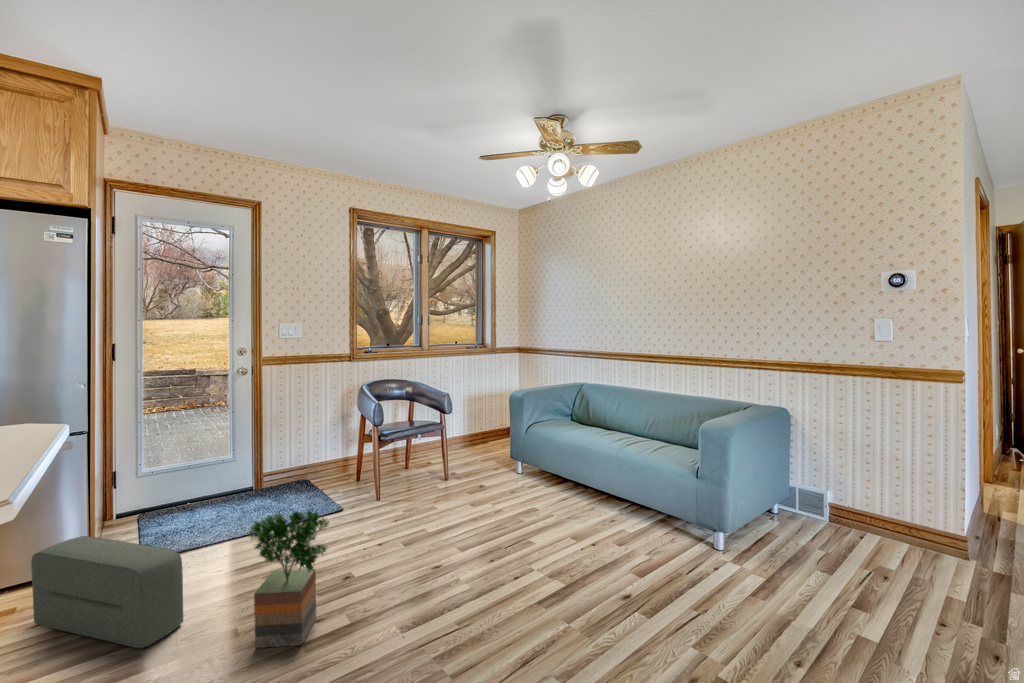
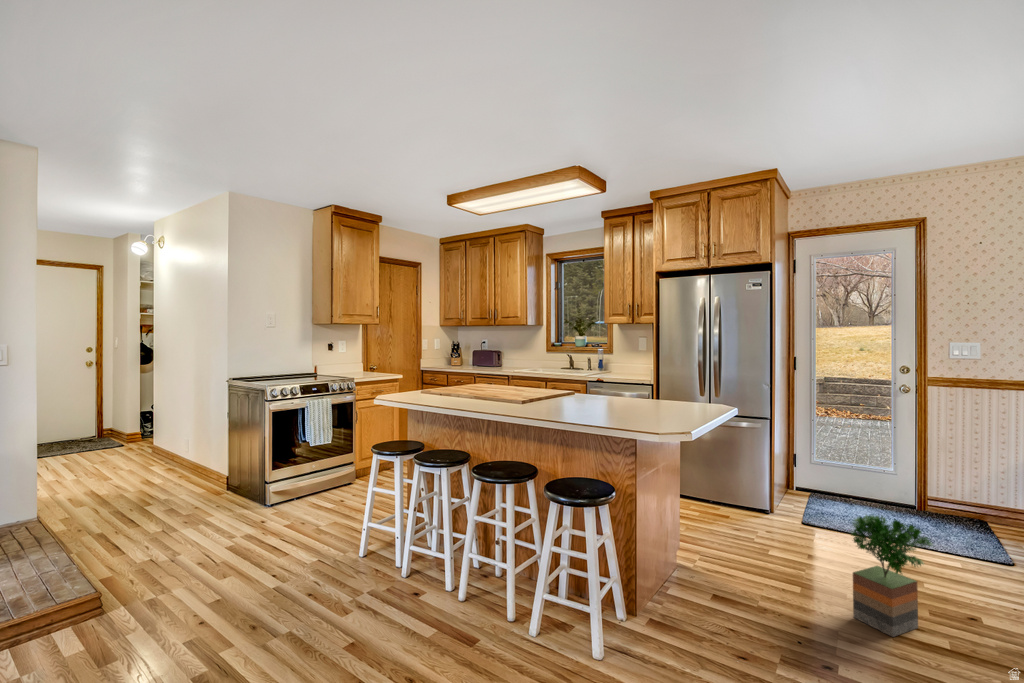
pouf: present [31,536,183,648] -> none [731,490,811,577]

